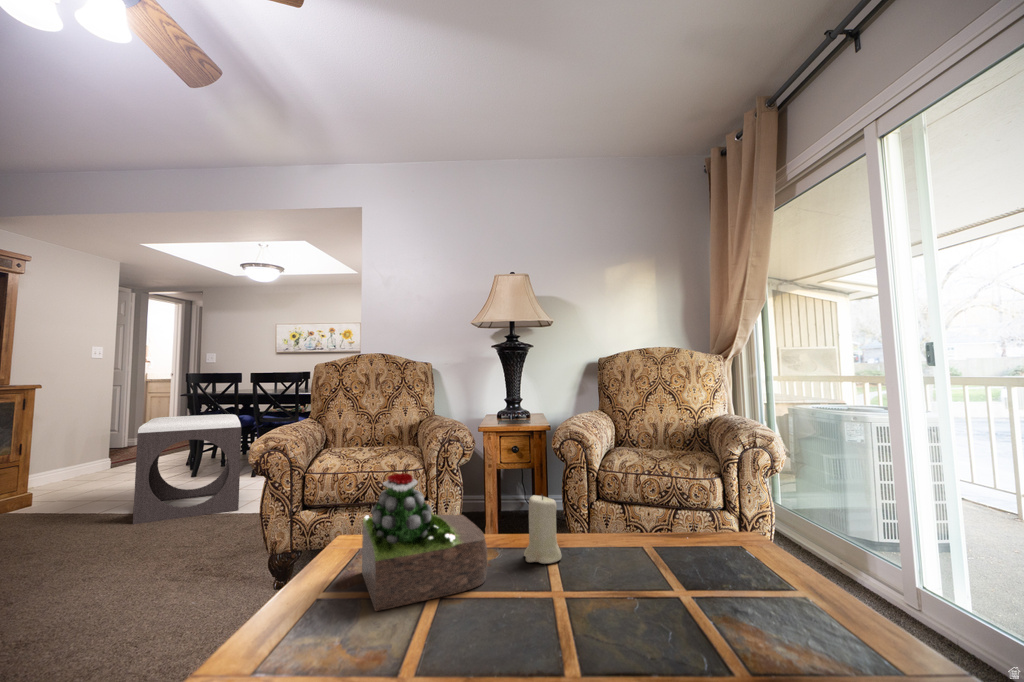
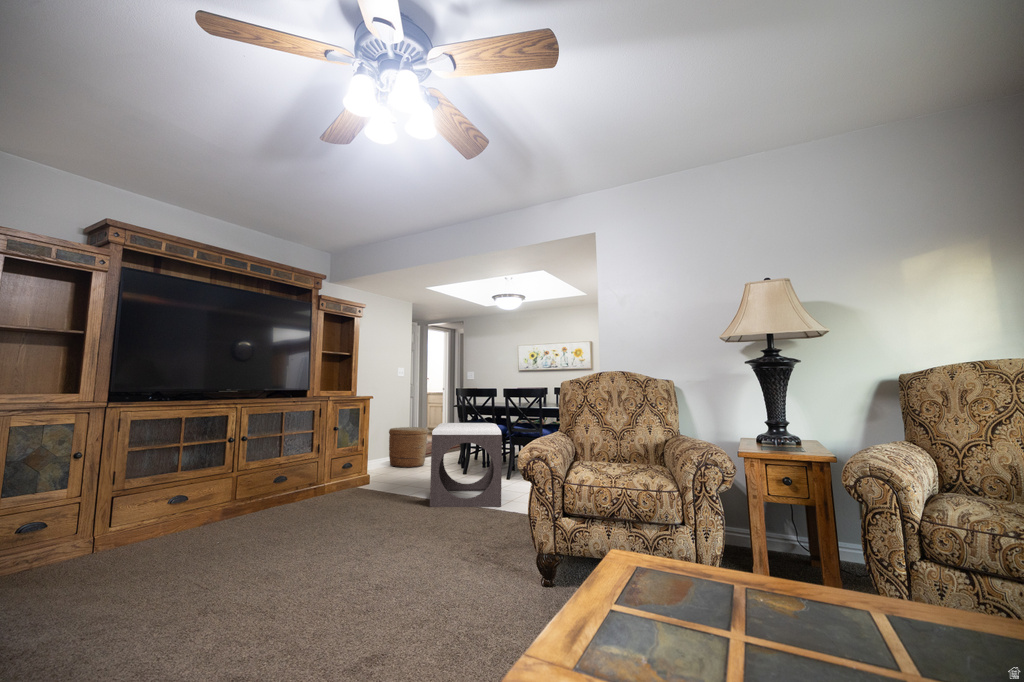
woven basket: none [71,425,138,479] -> present [389,427,428,468]
succulent plant: present [362,473,488,611] -> none [648,500,810,654]
candle: present [524,495,561,564] -> none [853,548,918,644]

